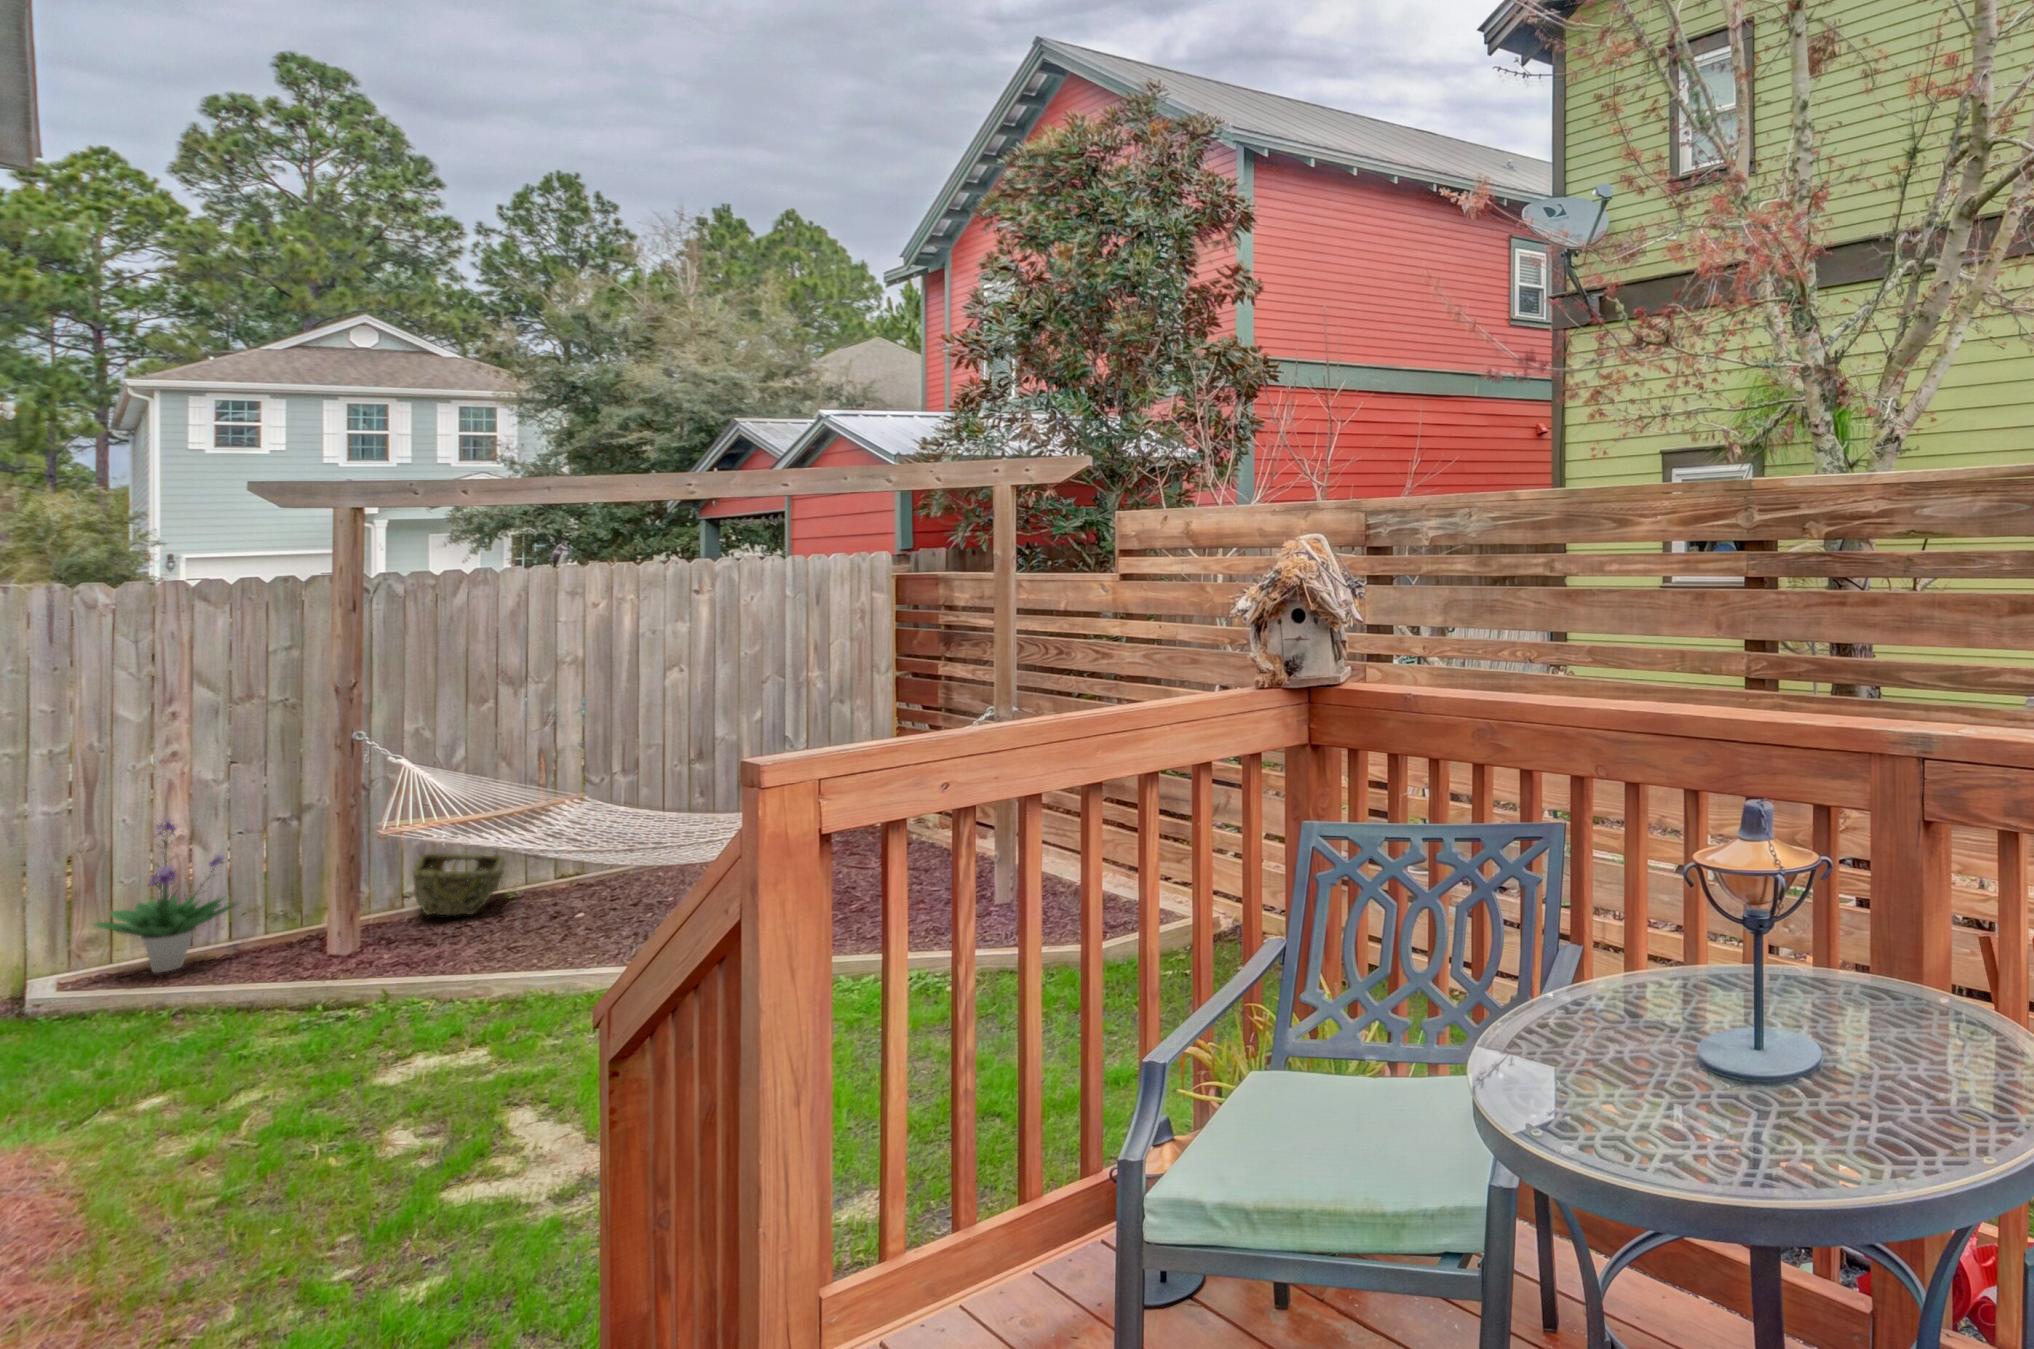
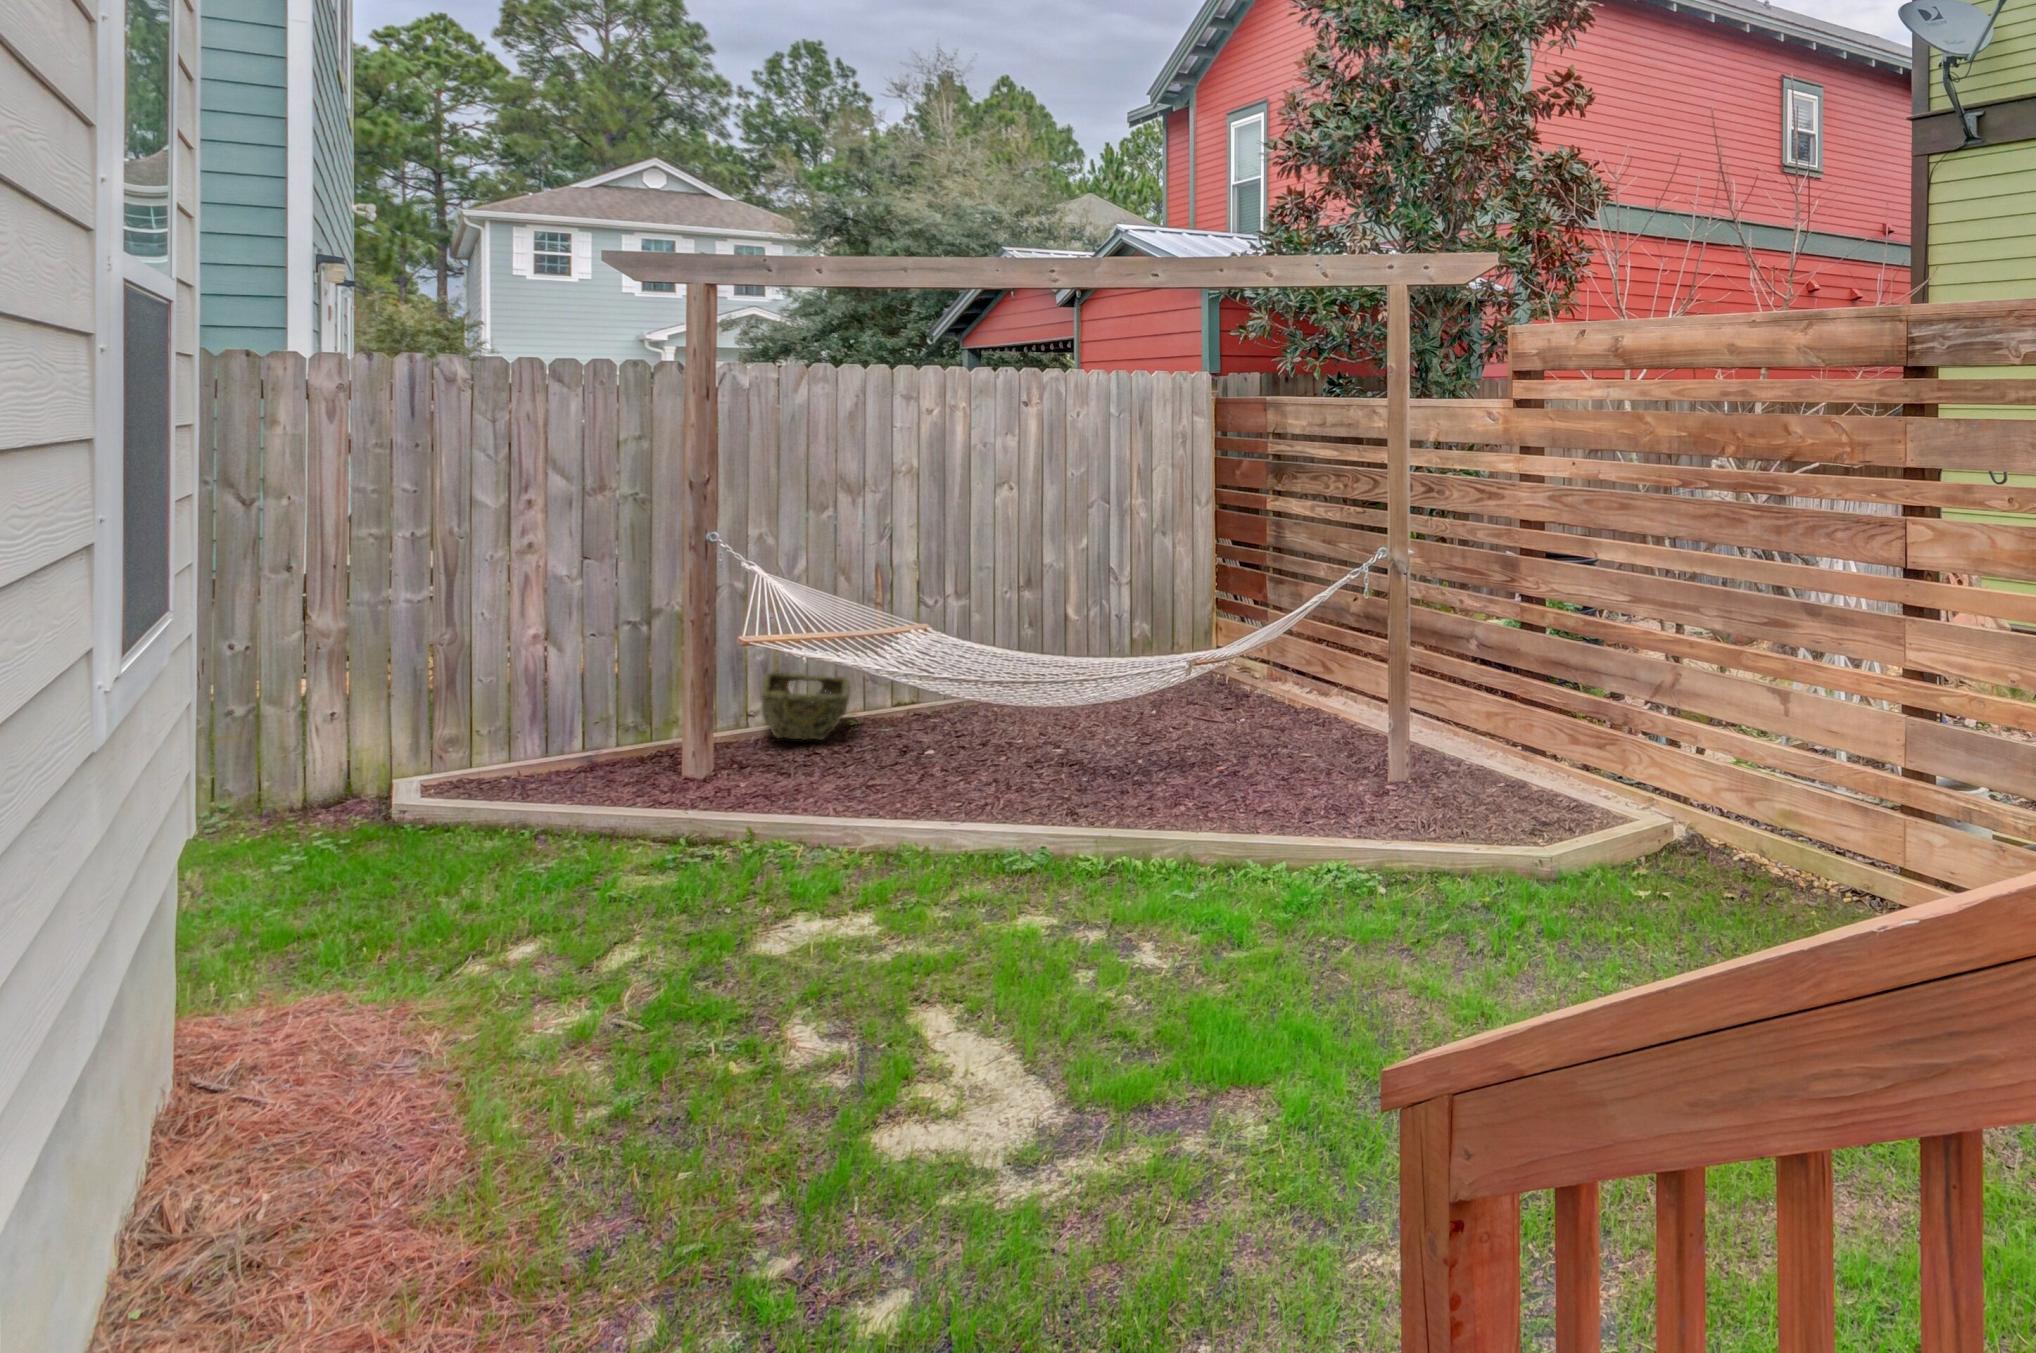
potted plant: present [95,818,236,973] -> none [447,623,594,787]

